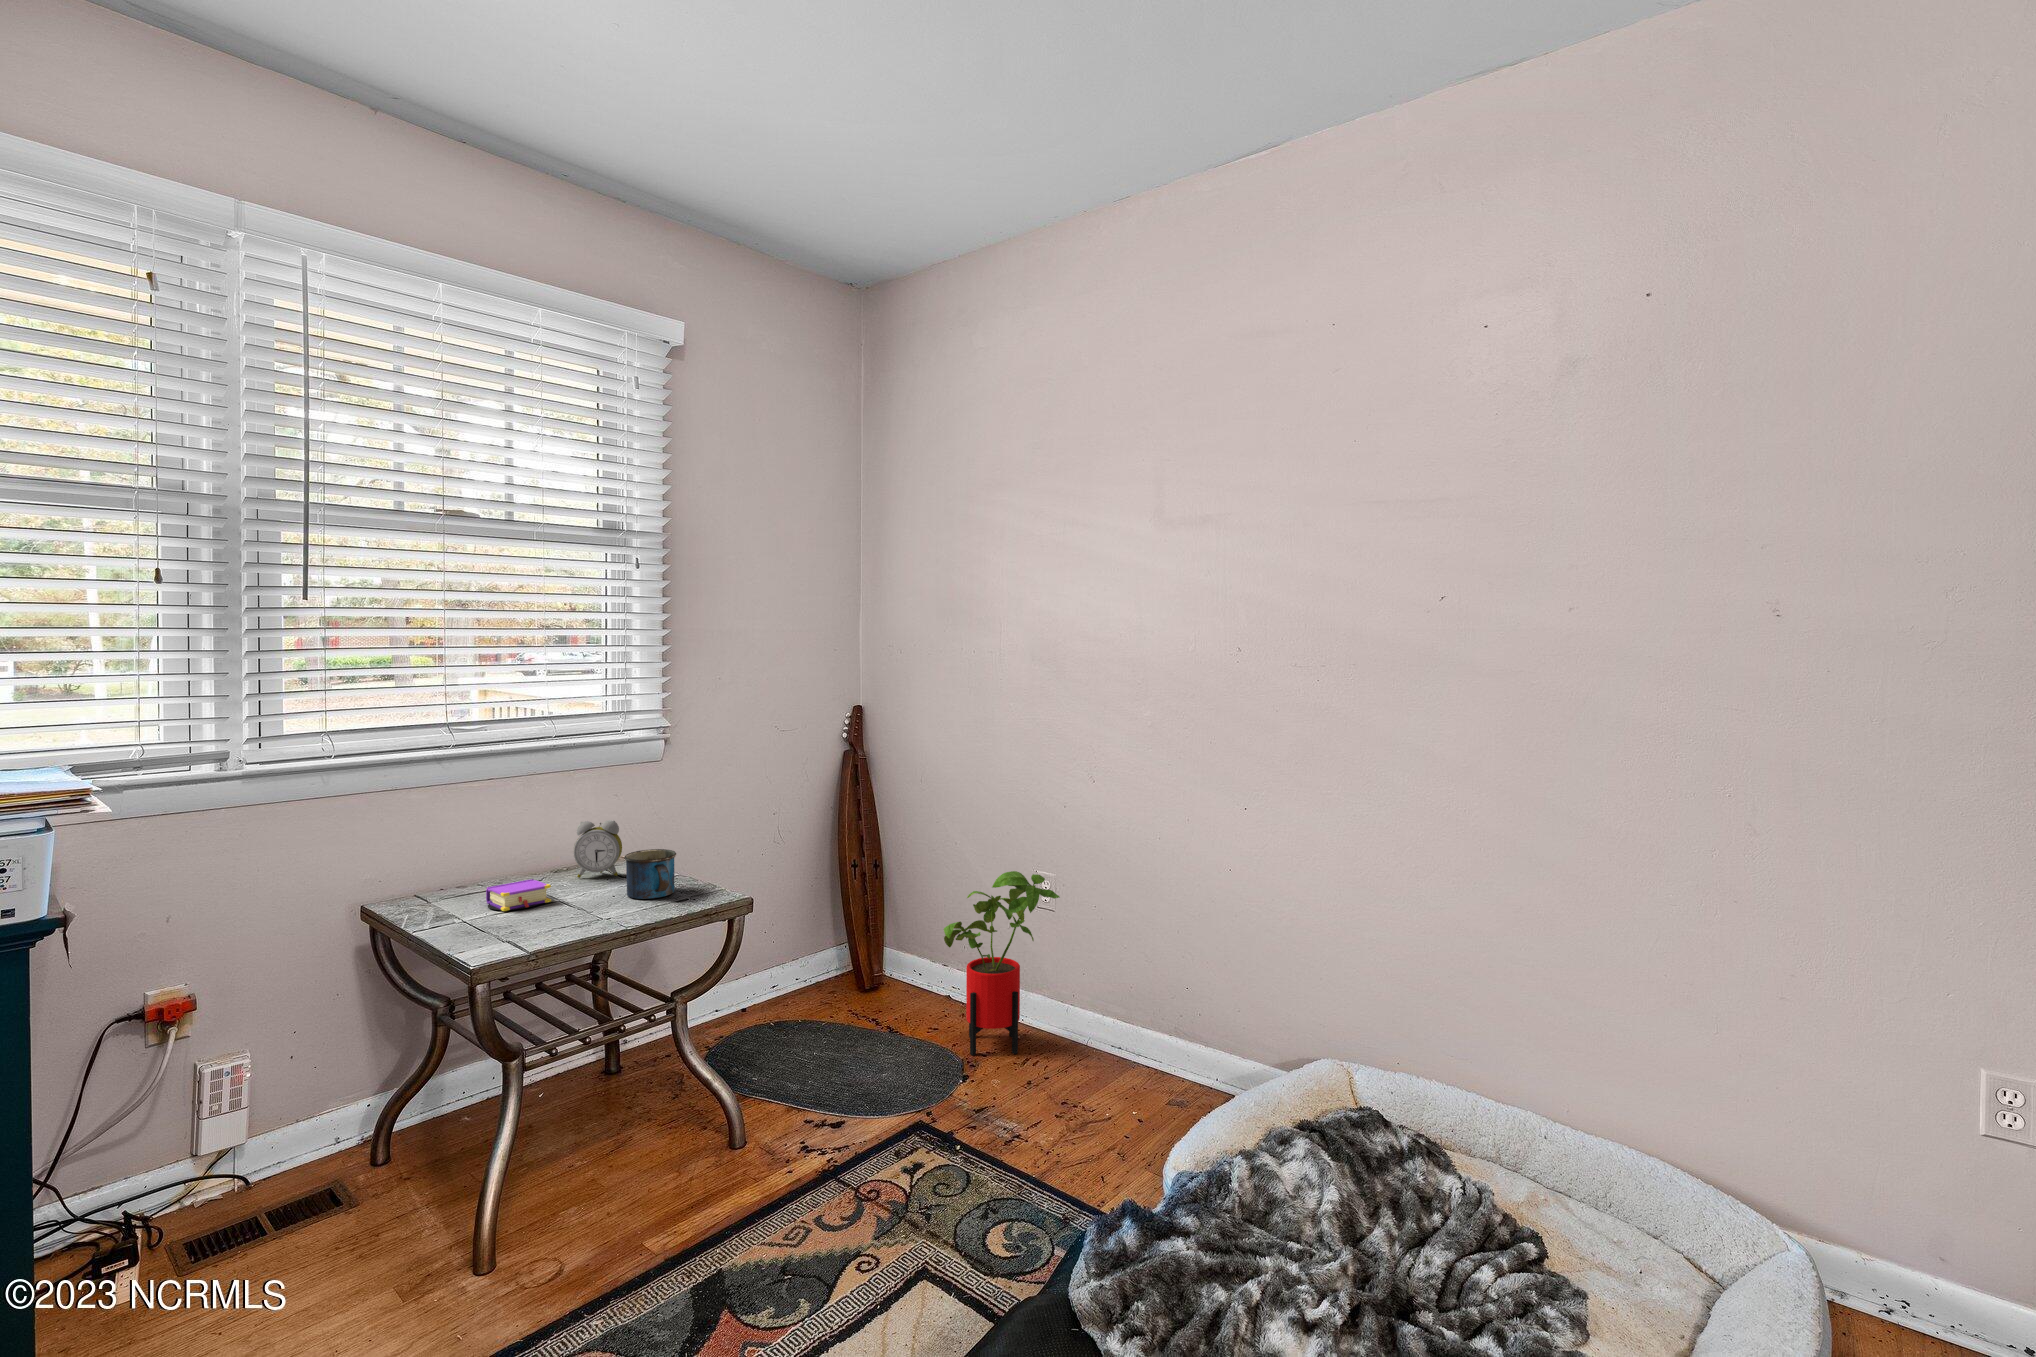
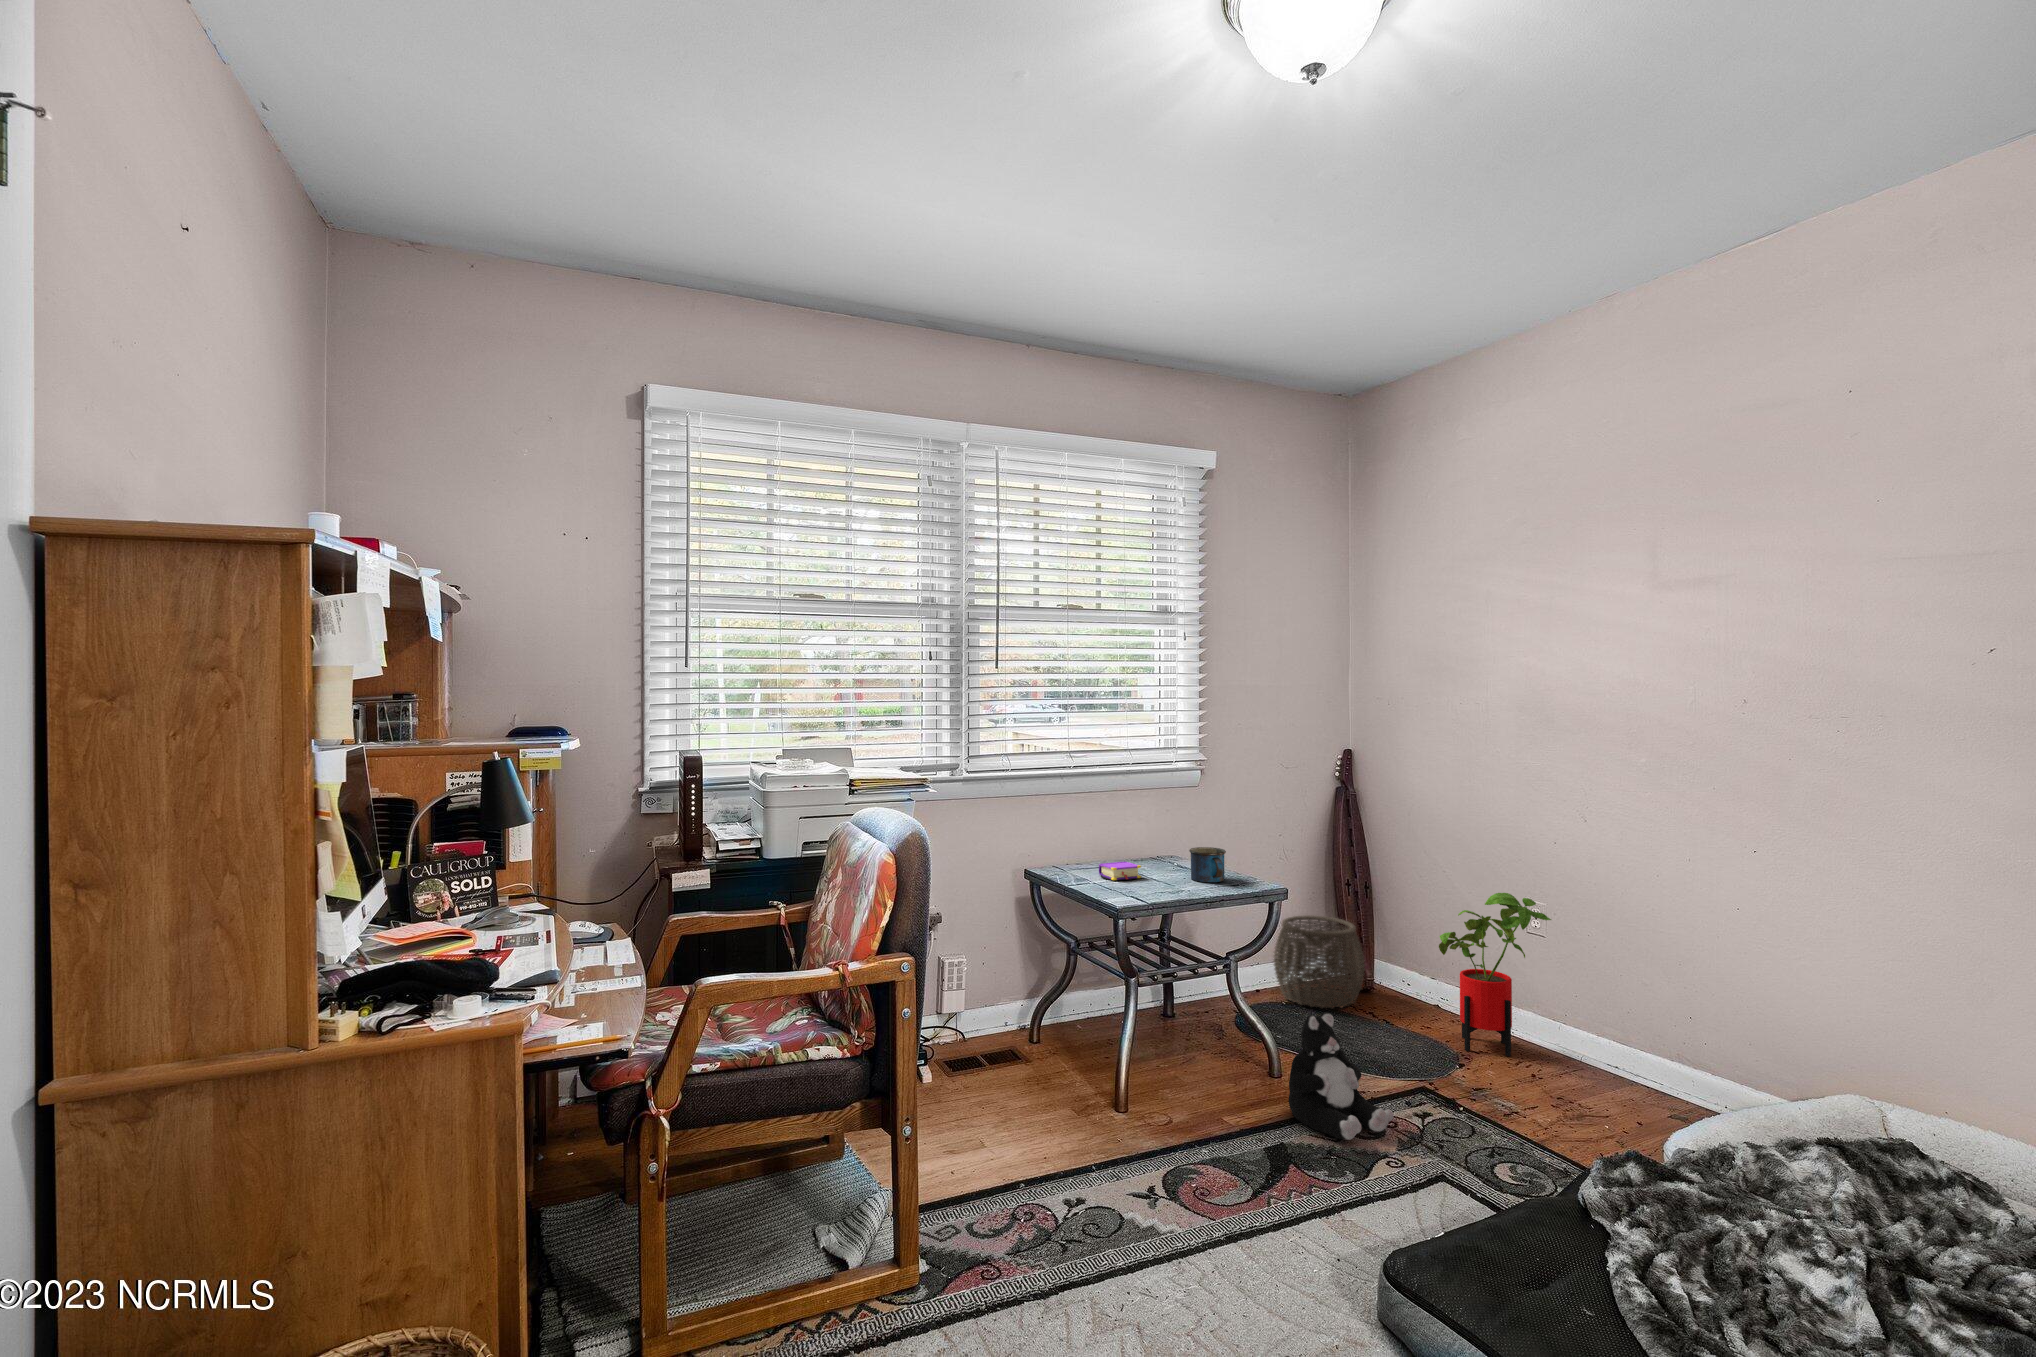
alarm clock: present [573,820,622,878] -> none [1148,824,1181,866]
woven basket: none [760,909,869,1025] -> present [1273,915,1365,1008]
plush toy: none [739,1062,872,1236] -> present [1289,1012,1393,1140]

